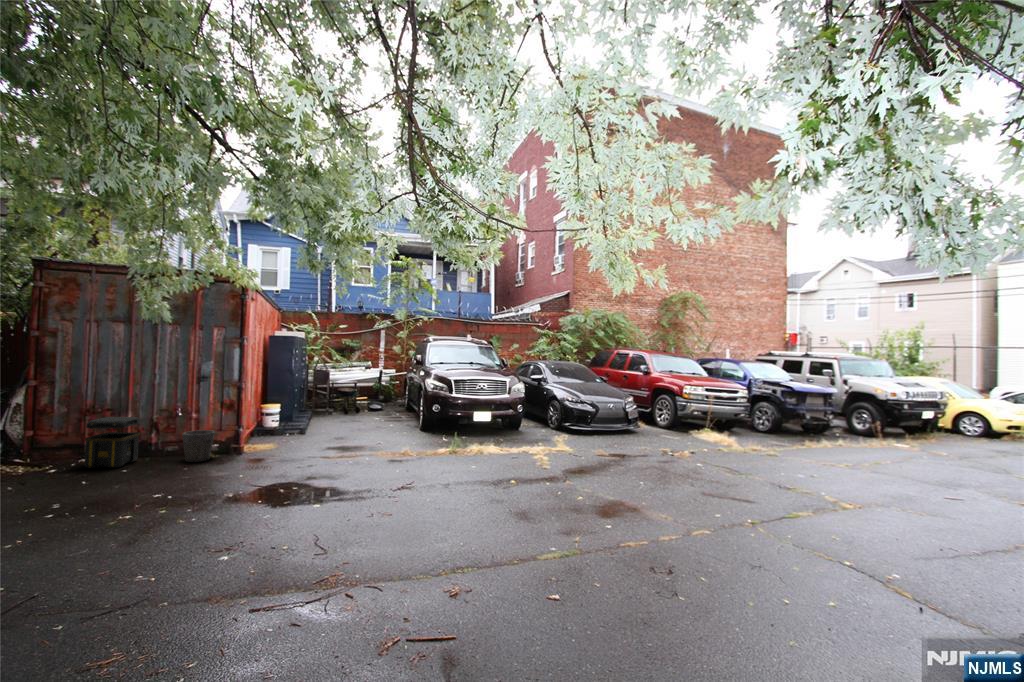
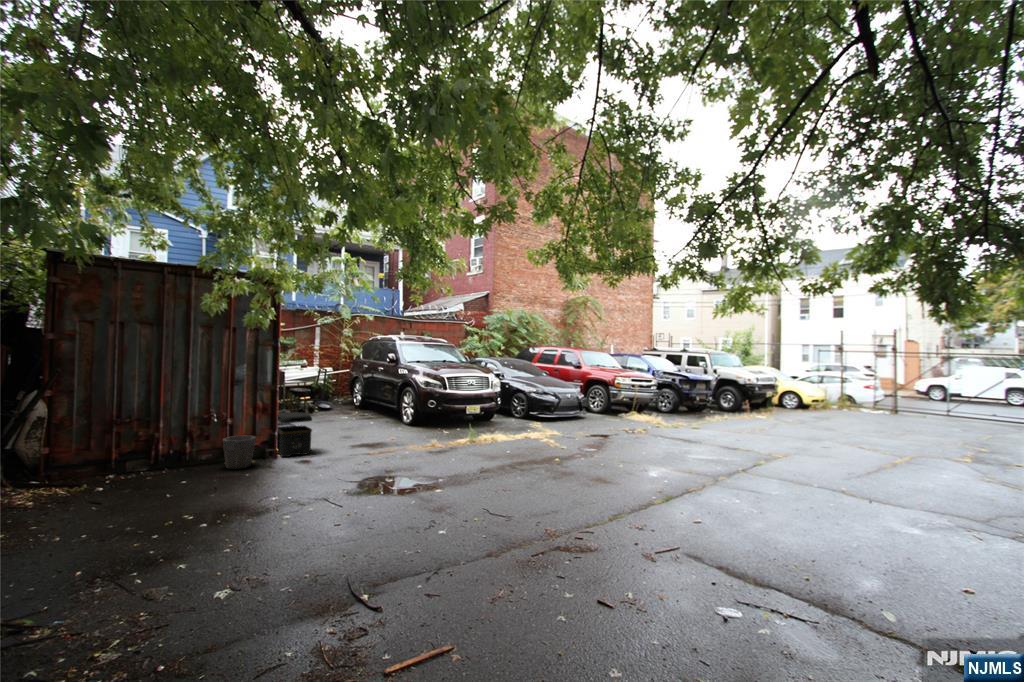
toolbox: present [85,417,140,468] -> present [277,413,312,457]

